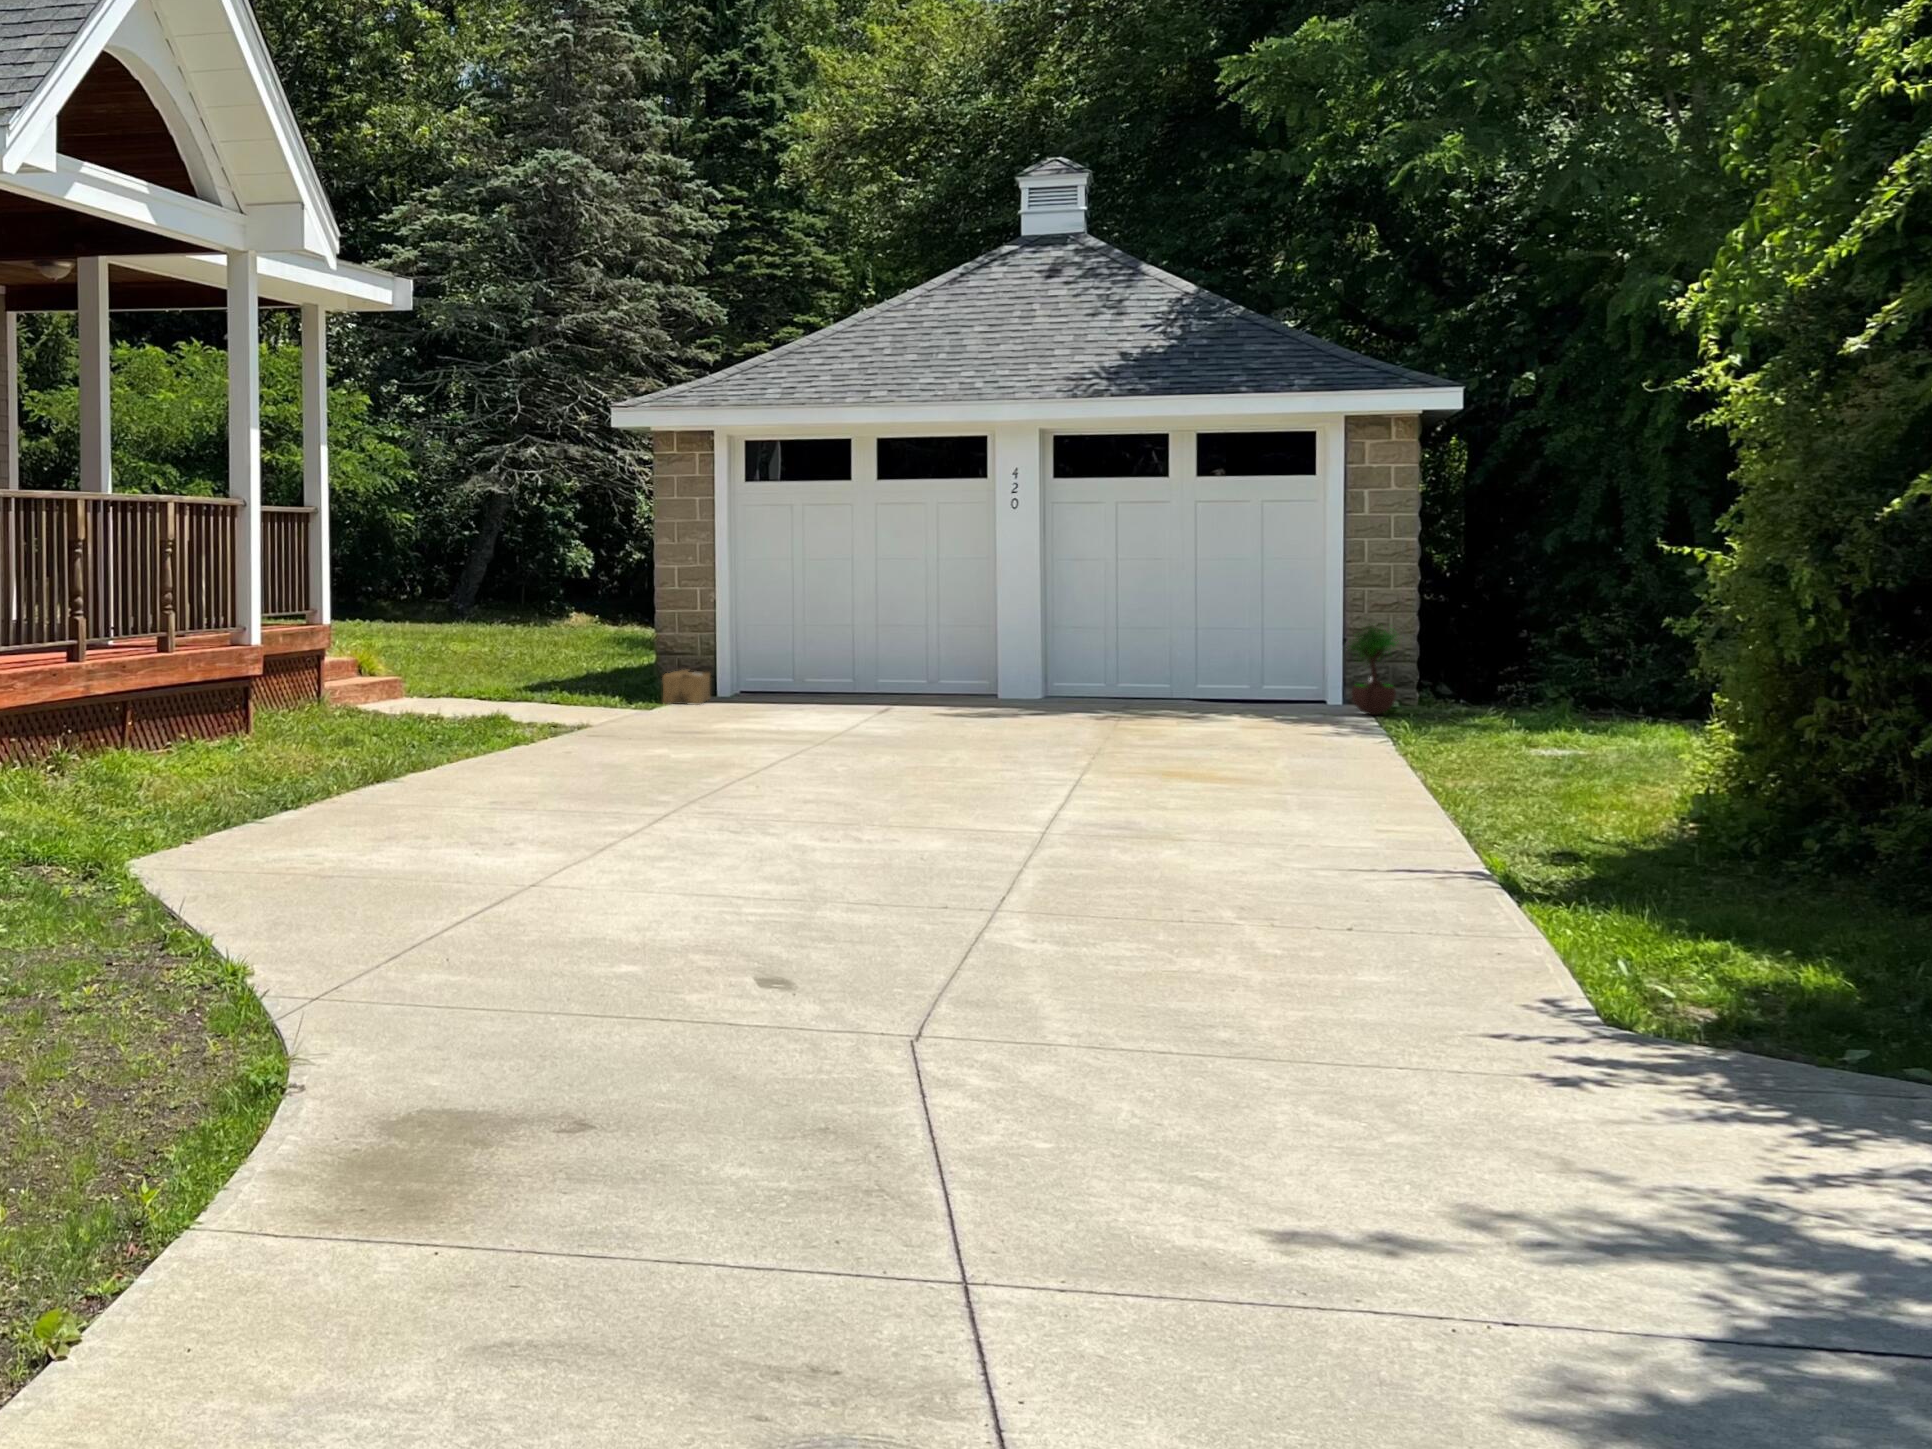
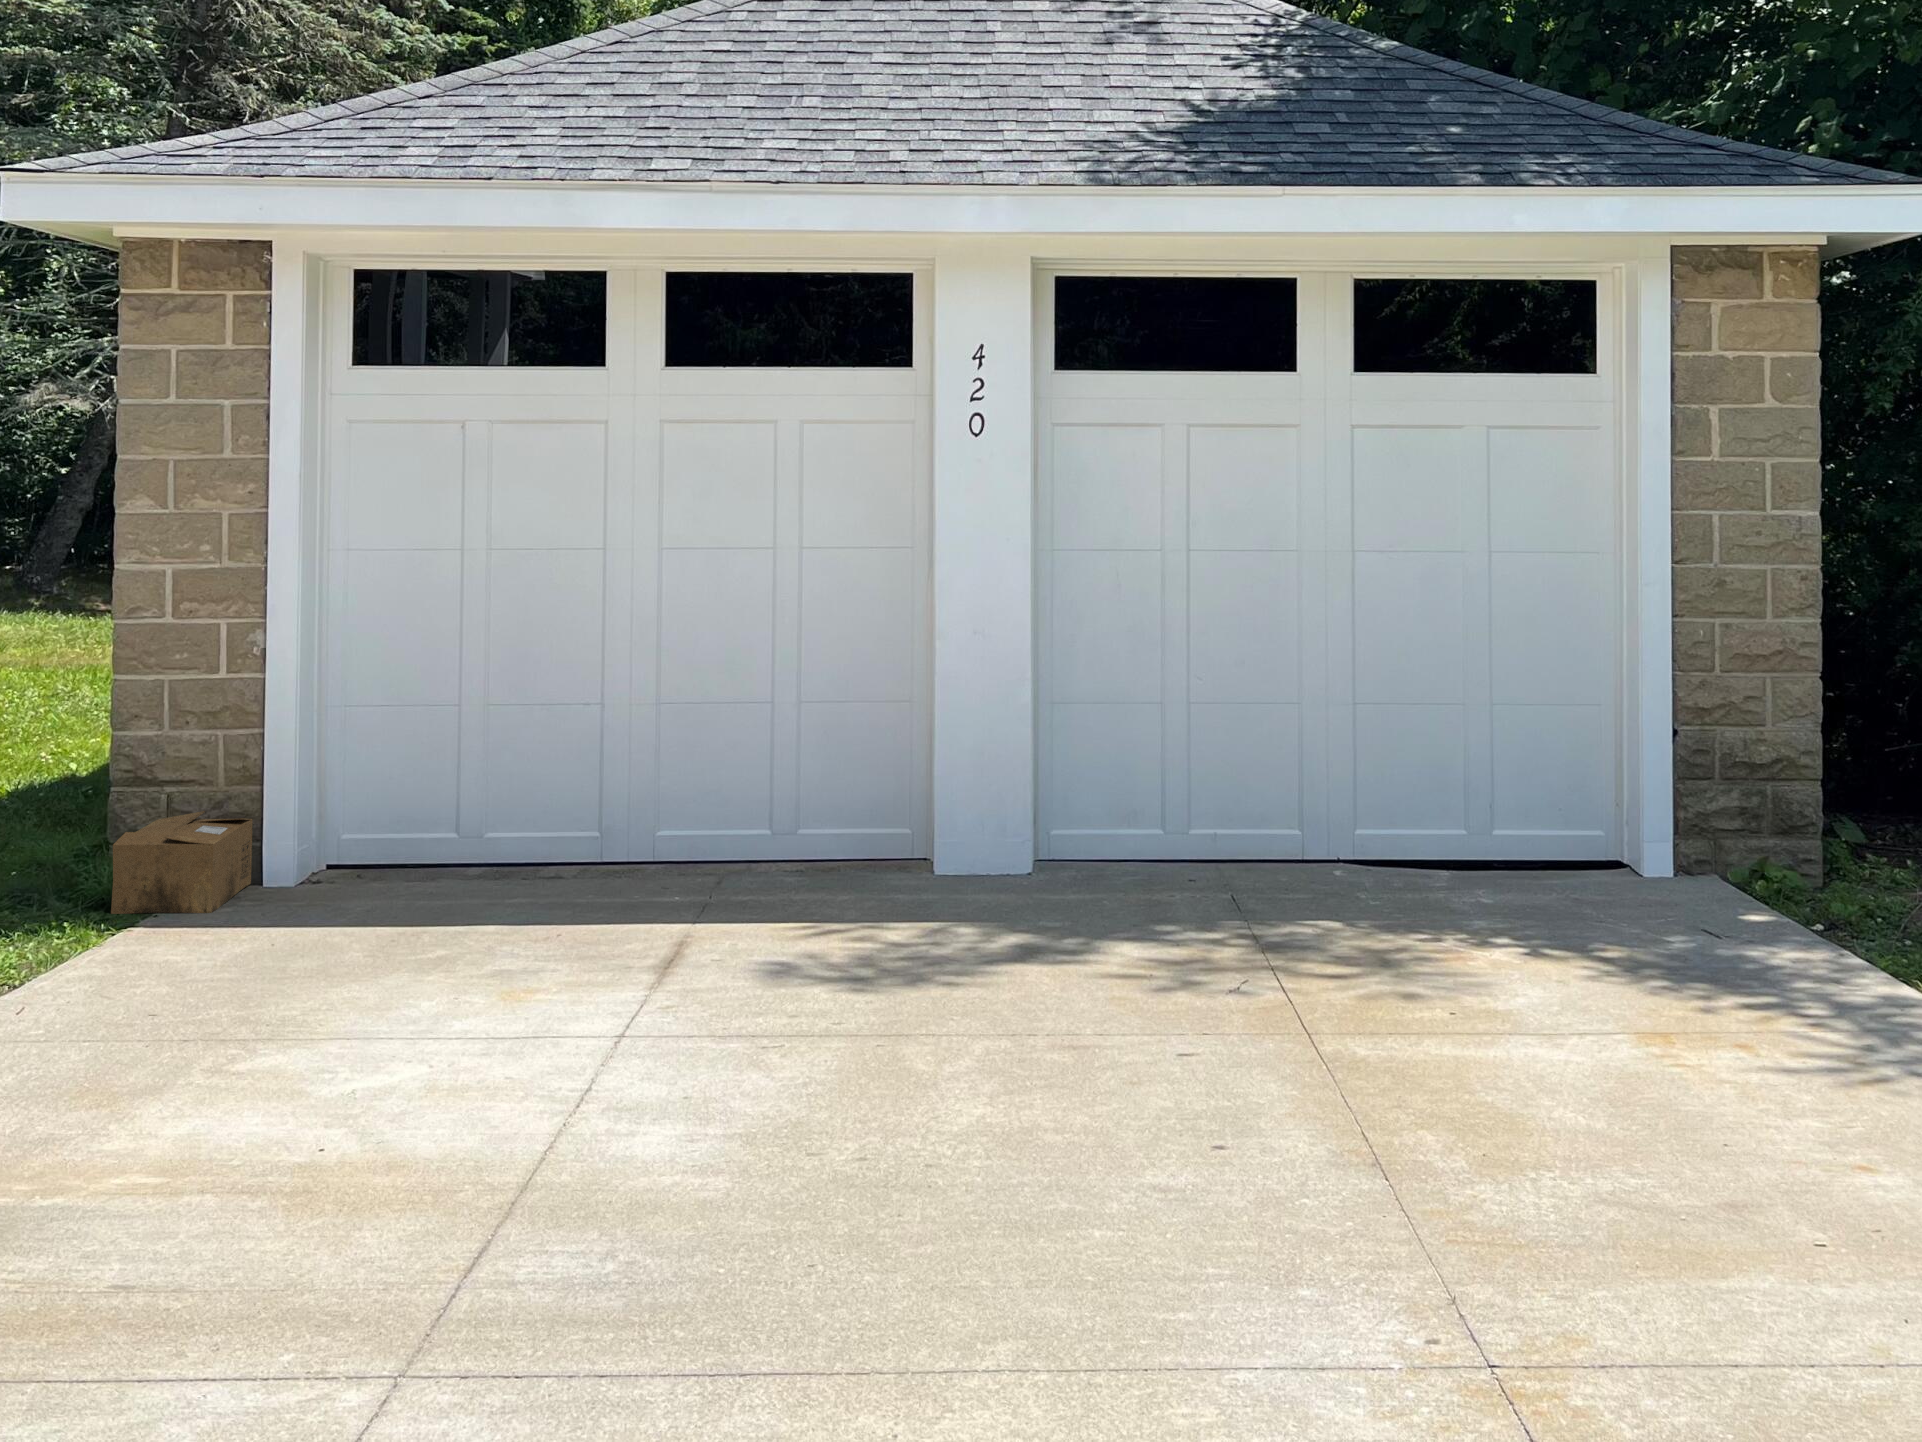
potted tree: present [1345,624,1398,715] -> none [1691,676,1817,891]

